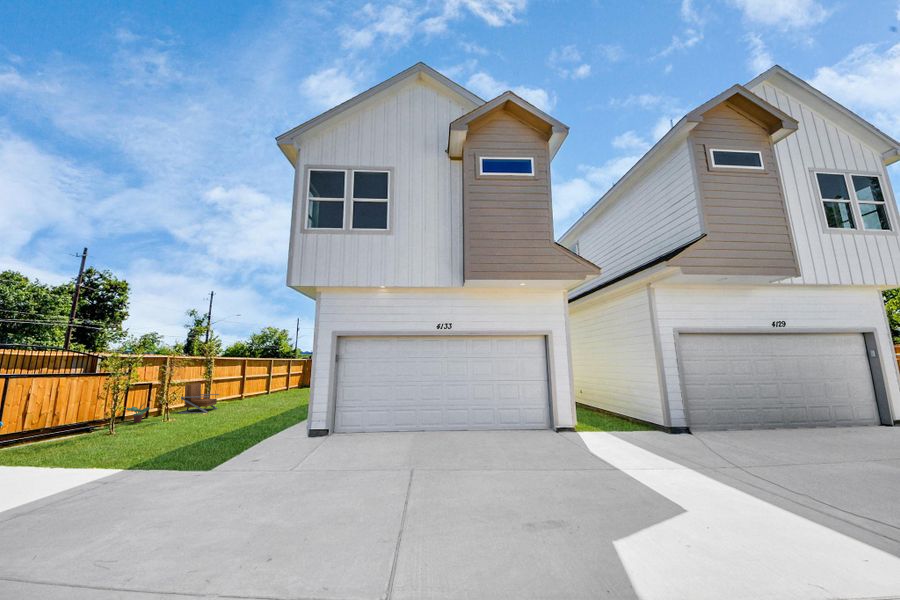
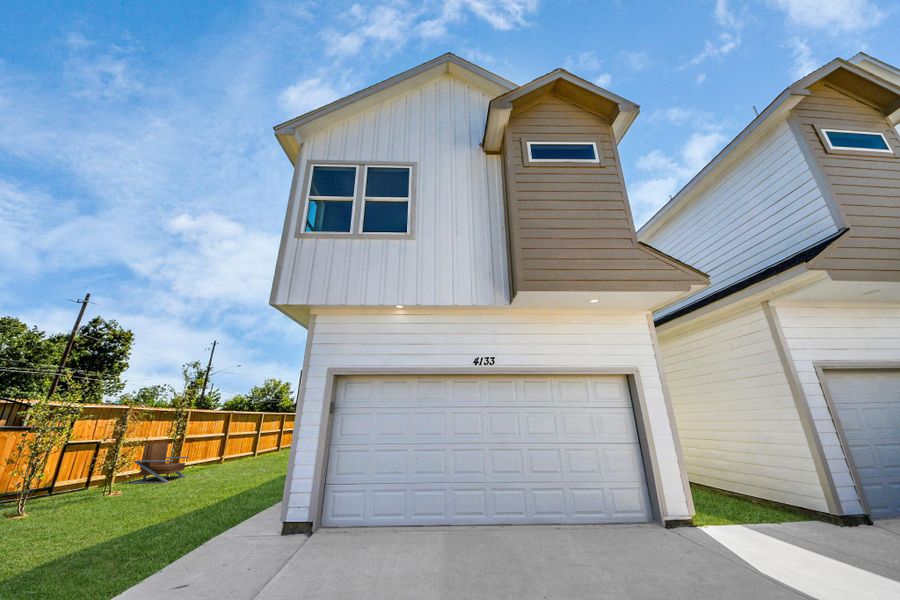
potted plant: present [126,405,153,423] -> none [48,469,95,498]

